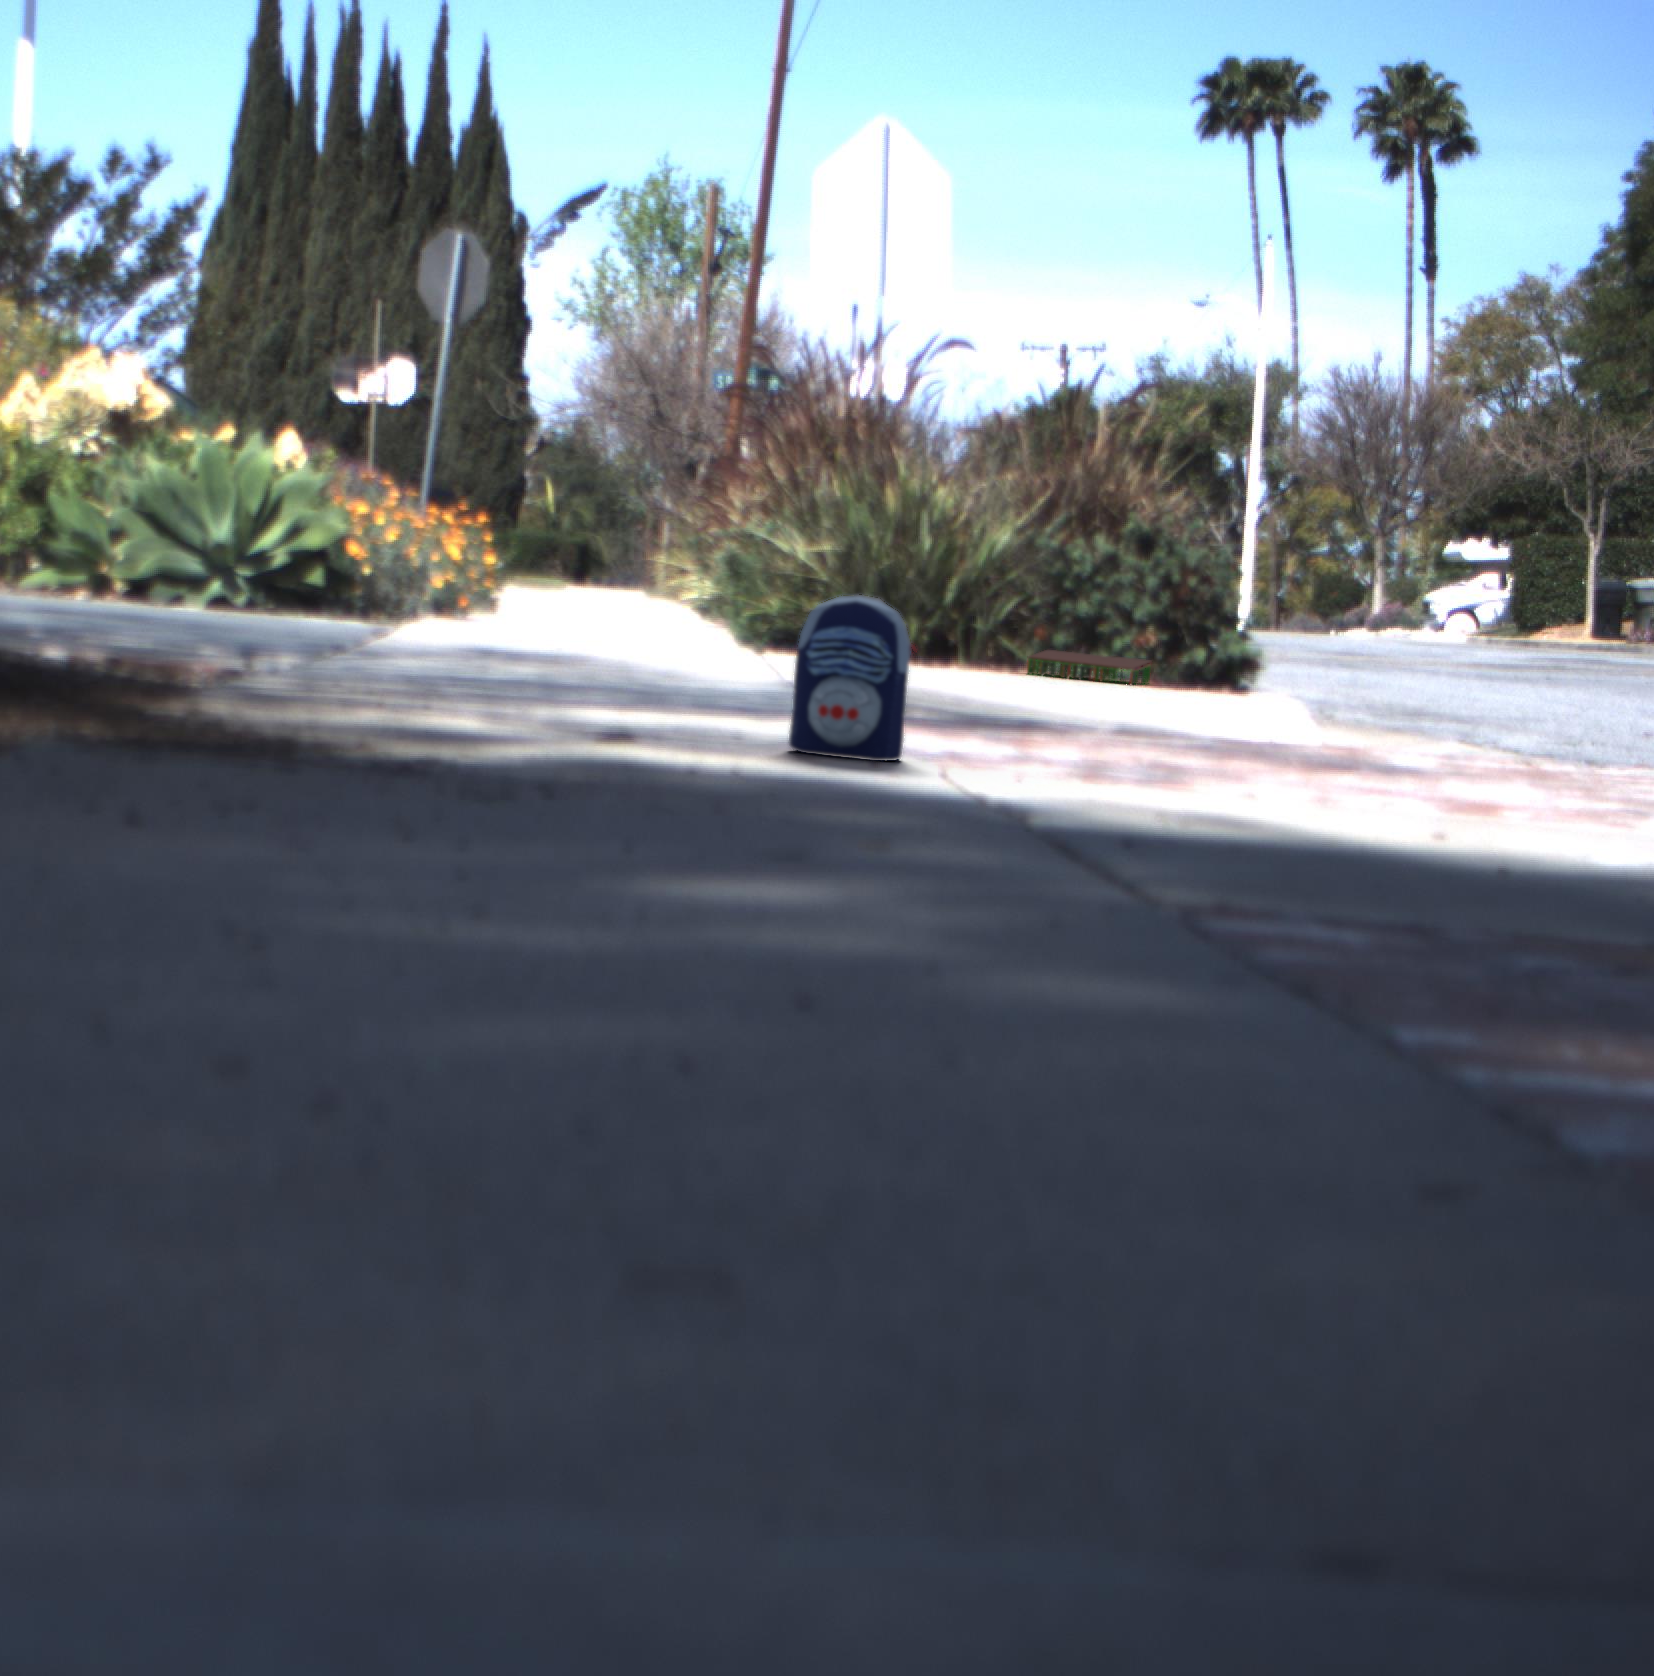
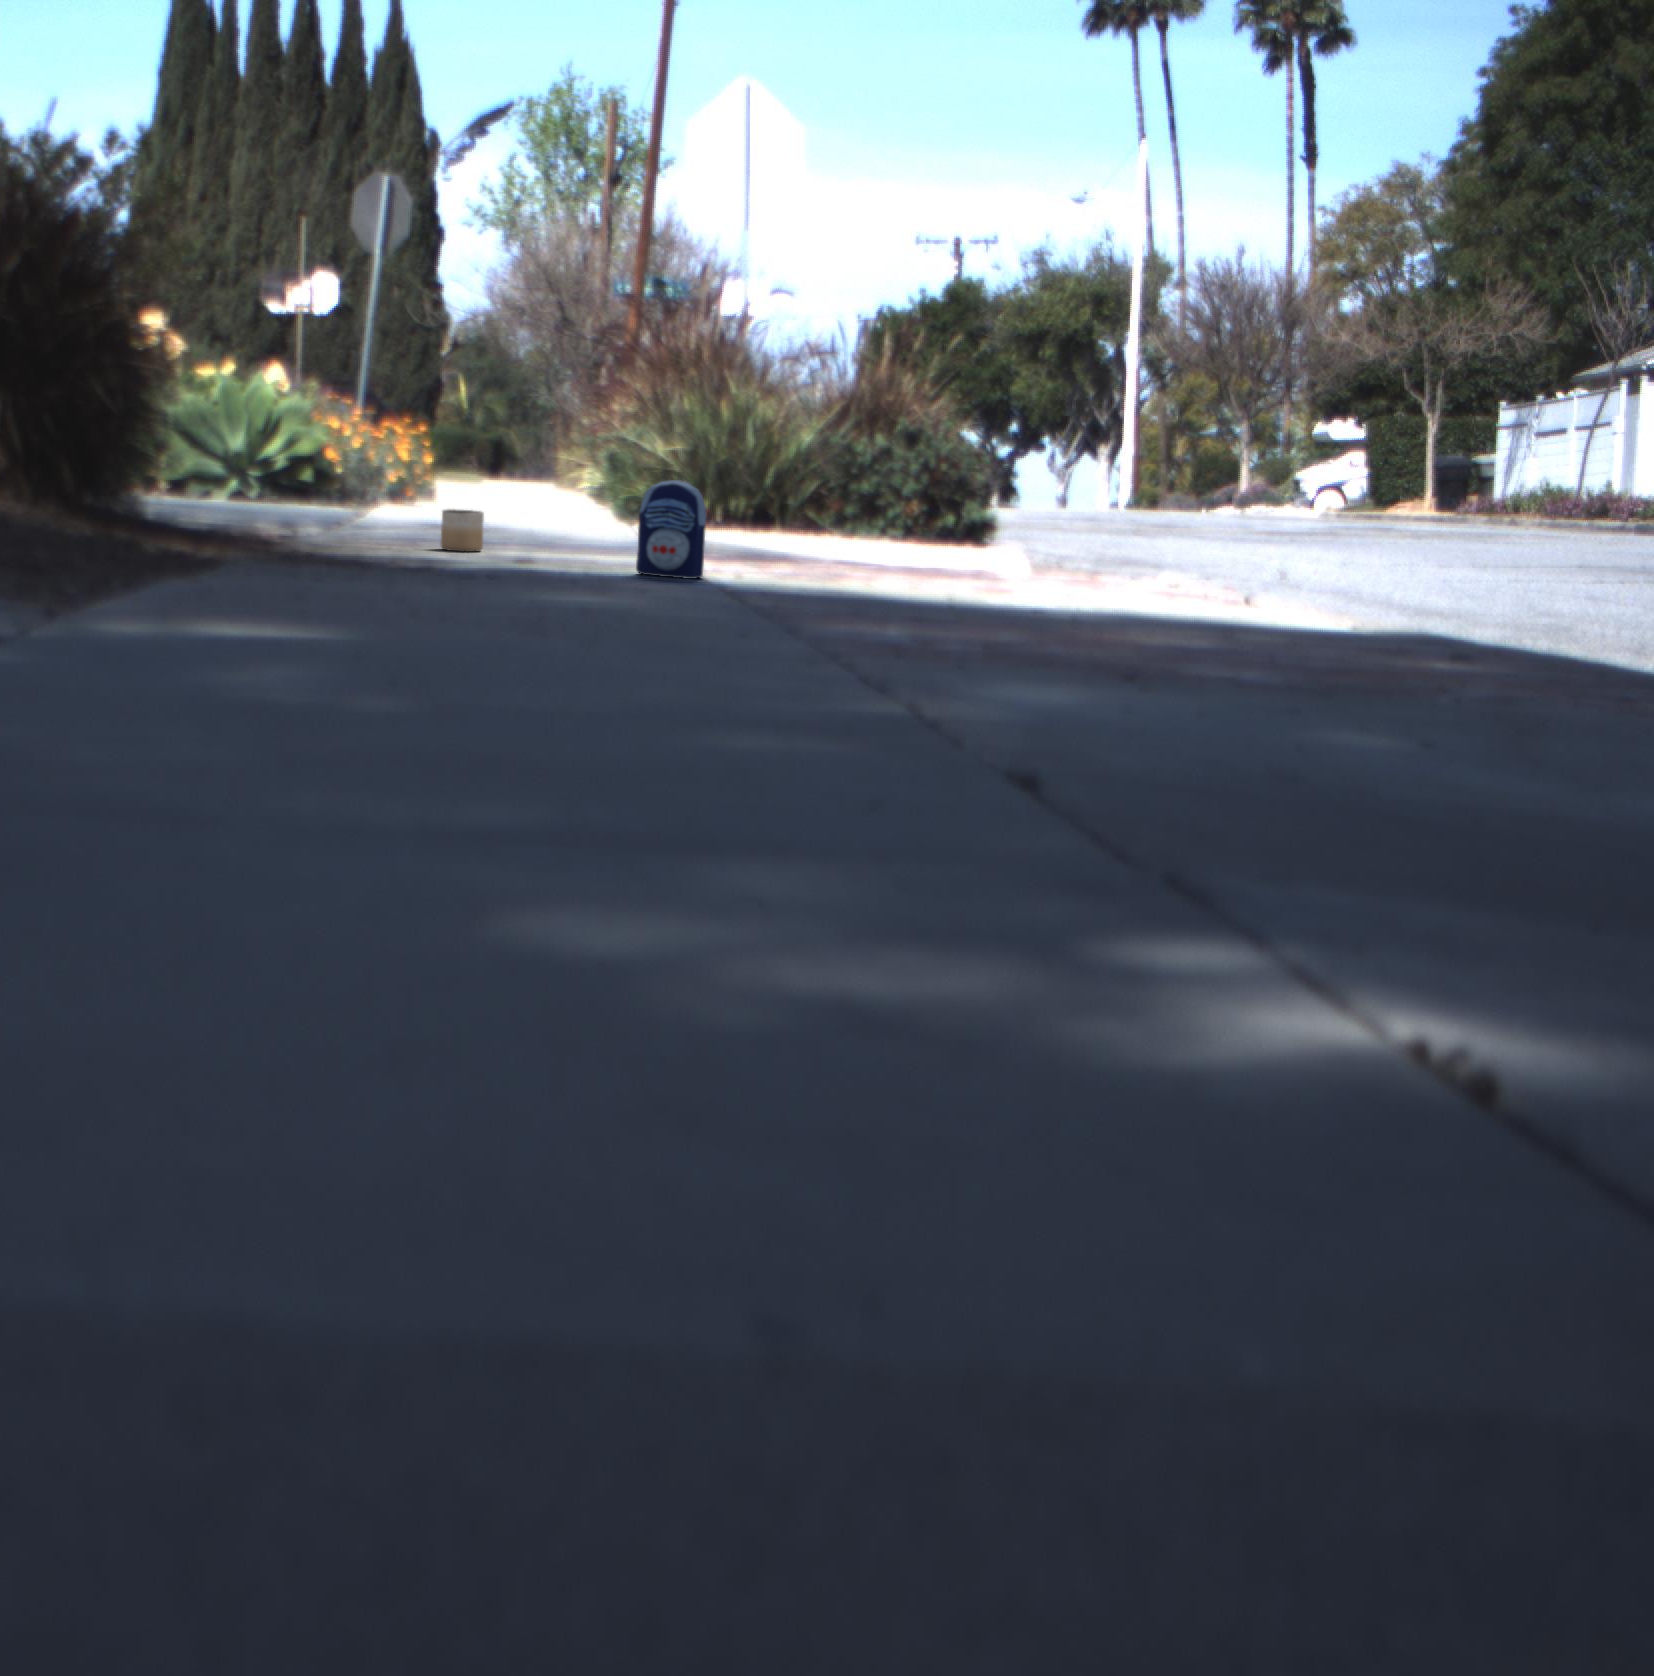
planter: none [469,634,540,702] -> present [441,509,484,552]
storage bin: present [1026,650,1151,685] -> none [824,518,914,543]

